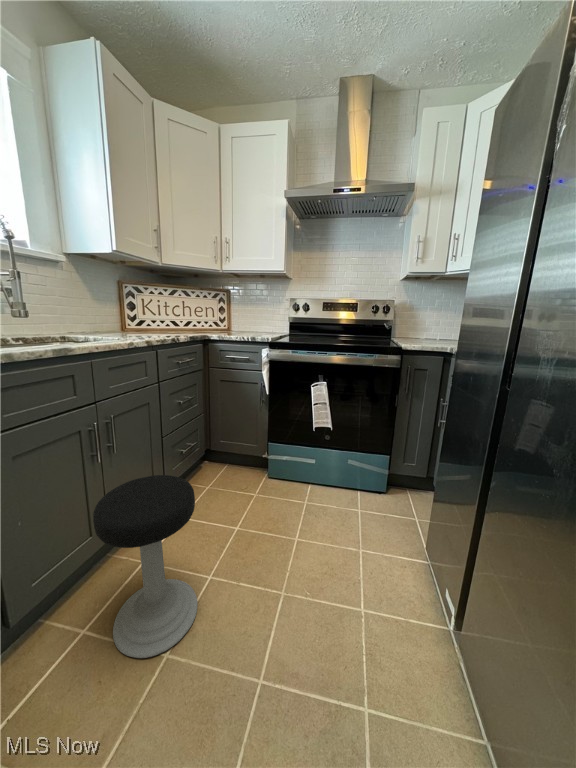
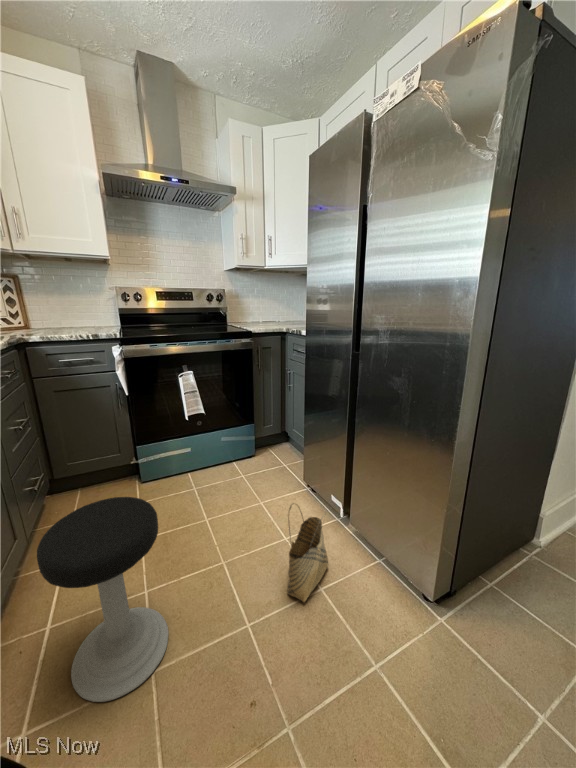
woven basket: none [311,572,387,714] -> present [287,503,329,602]

